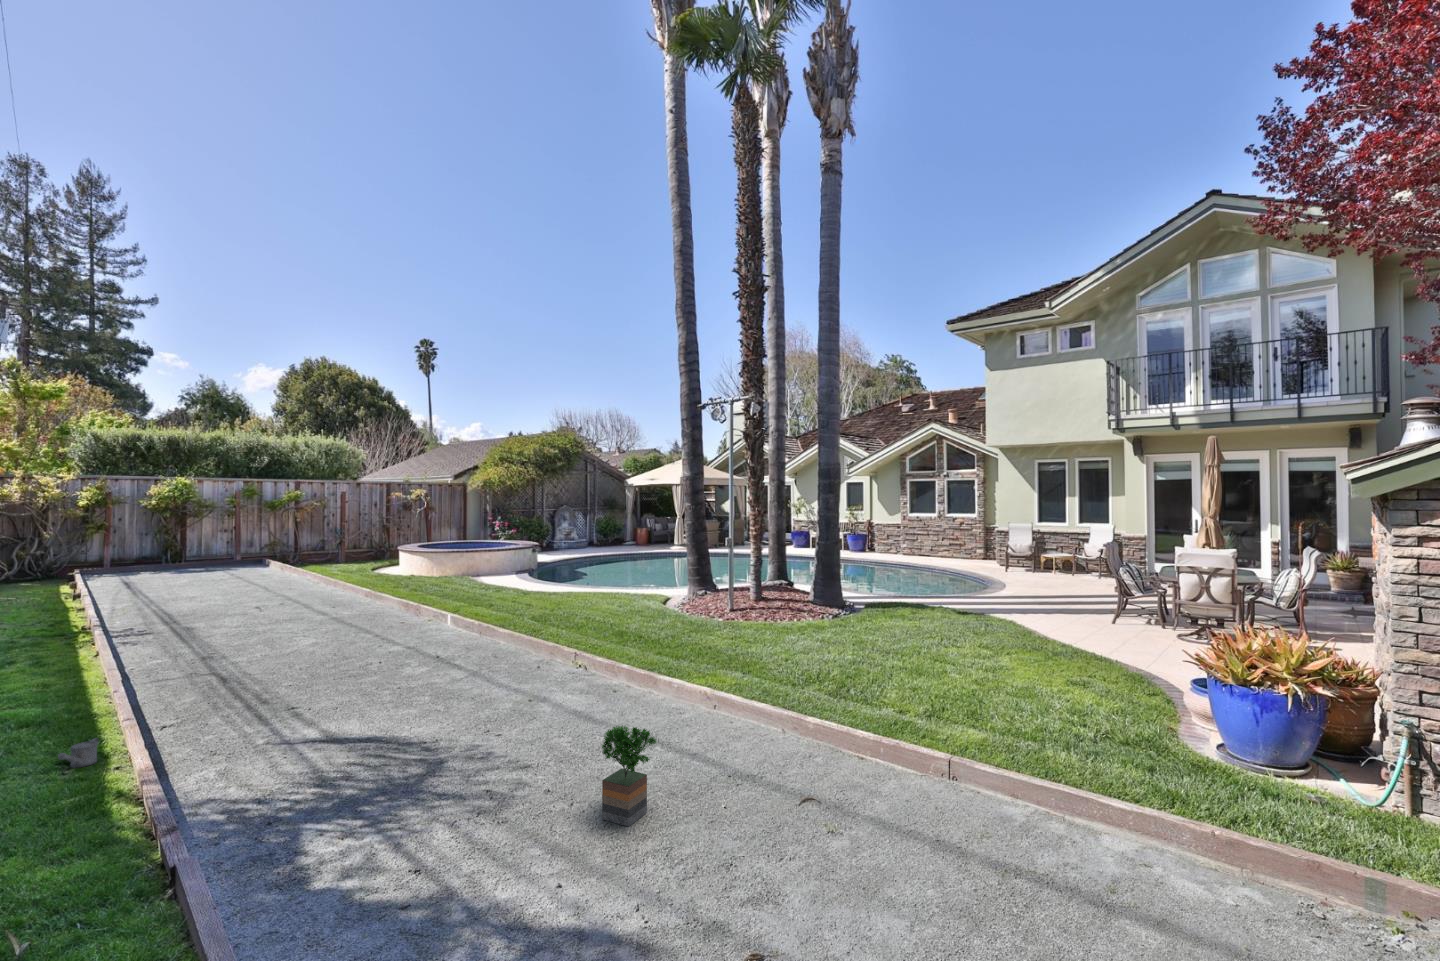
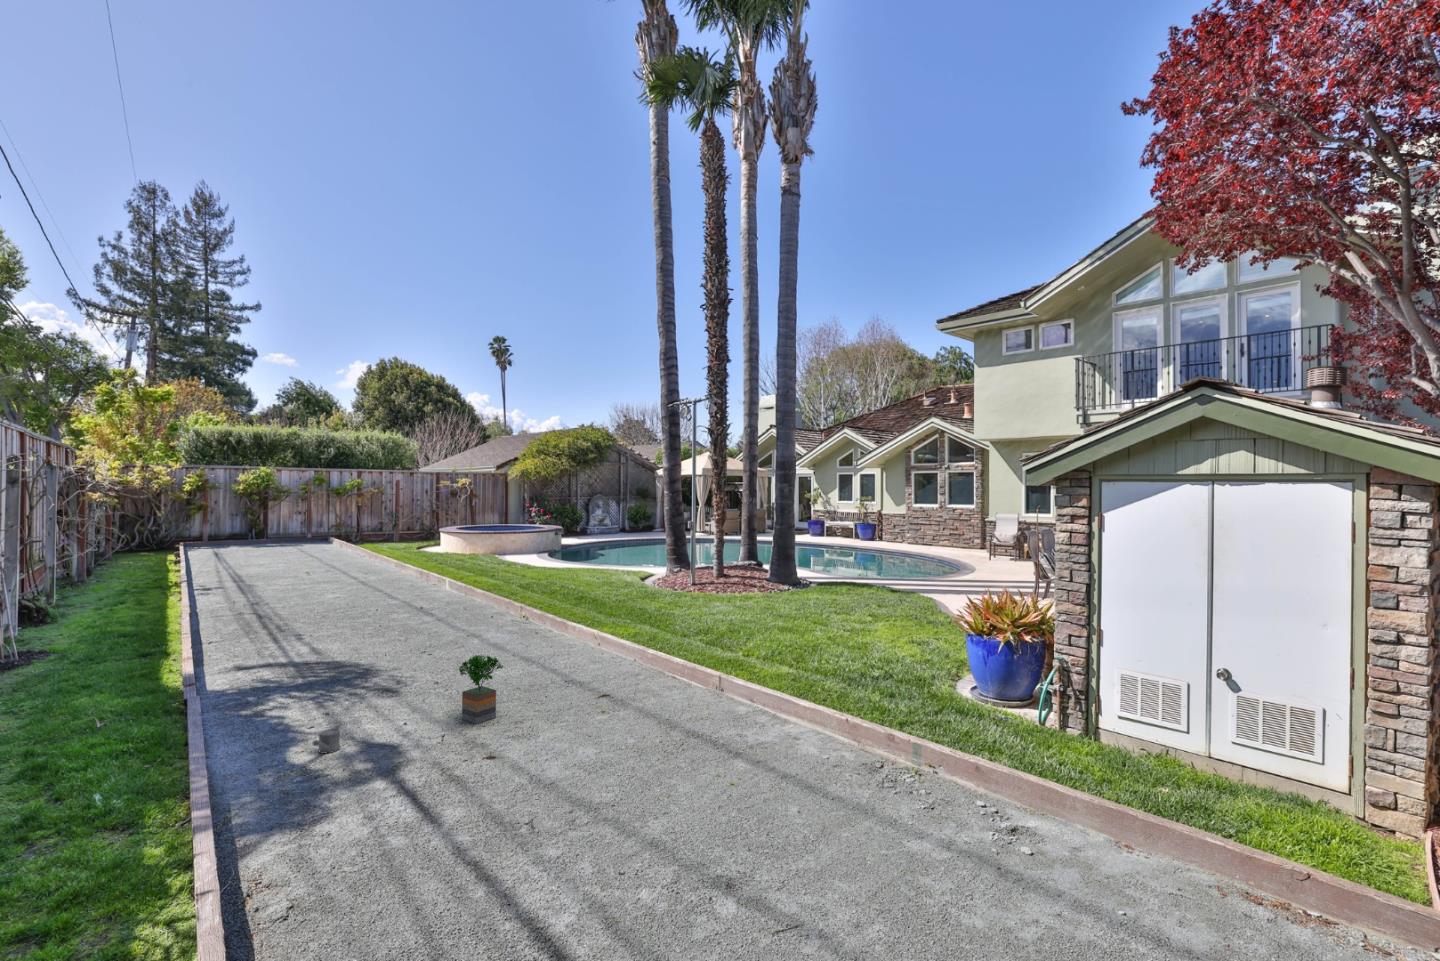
watering can: present [58,738,98,768] -> present [313,725,340,754]

